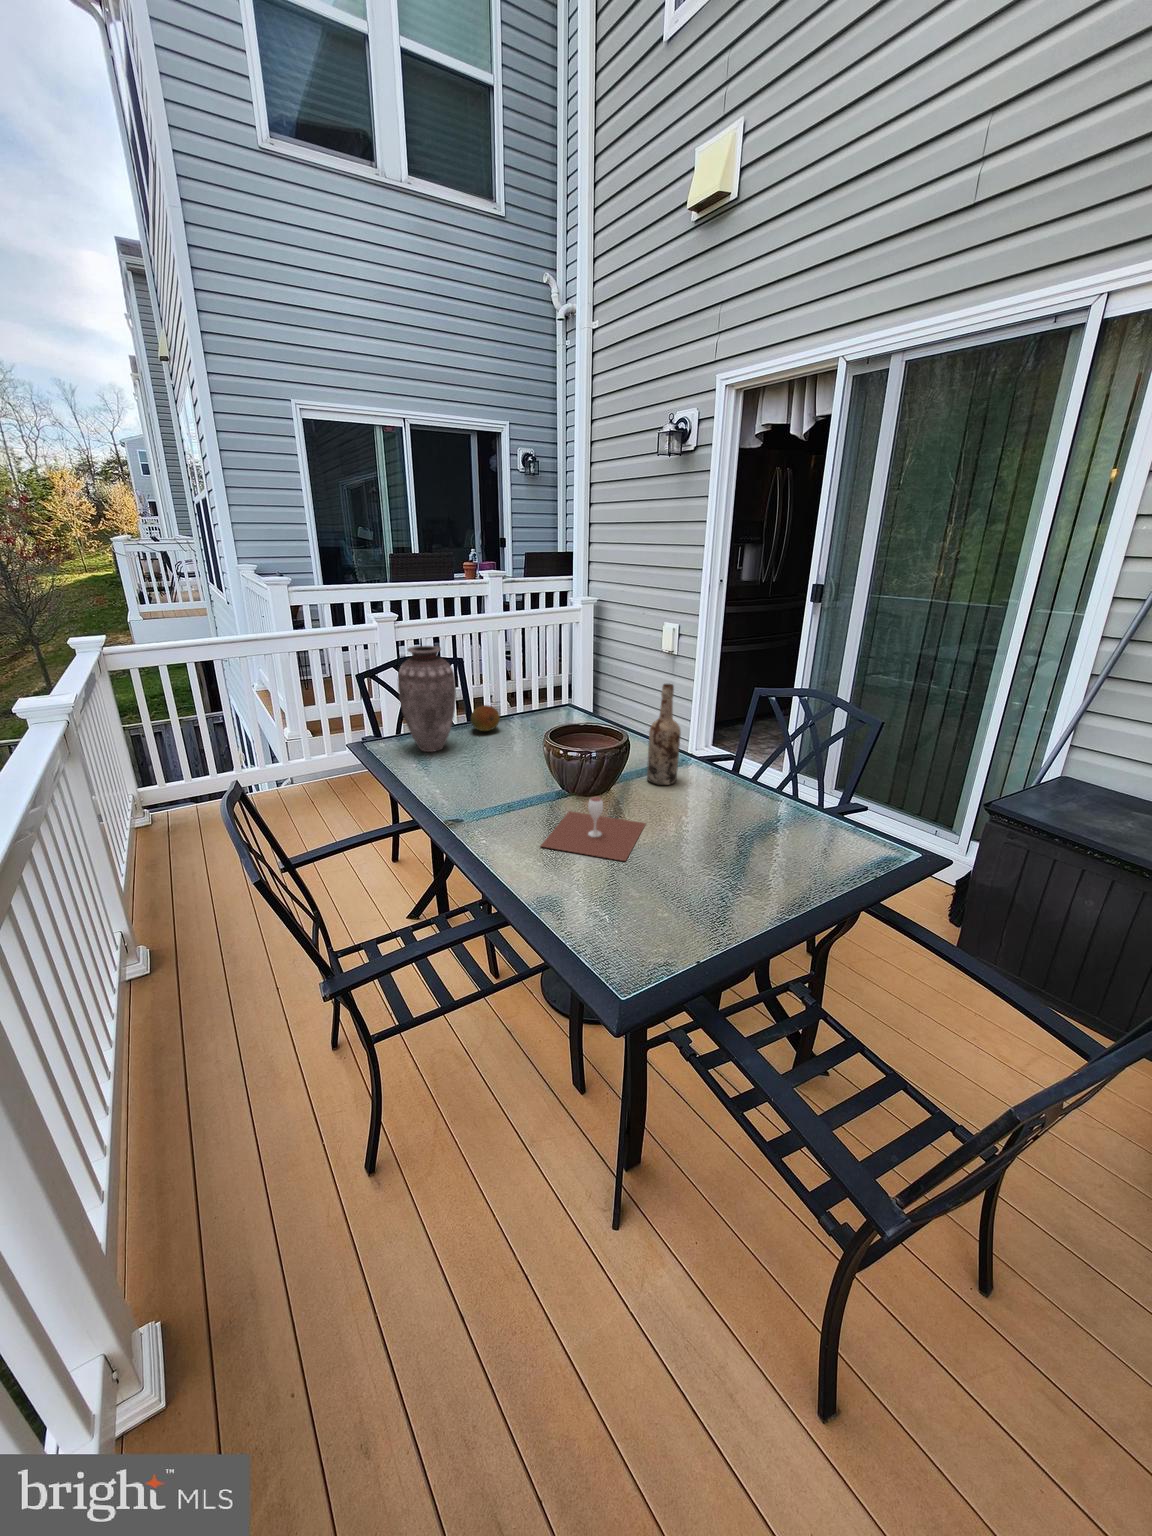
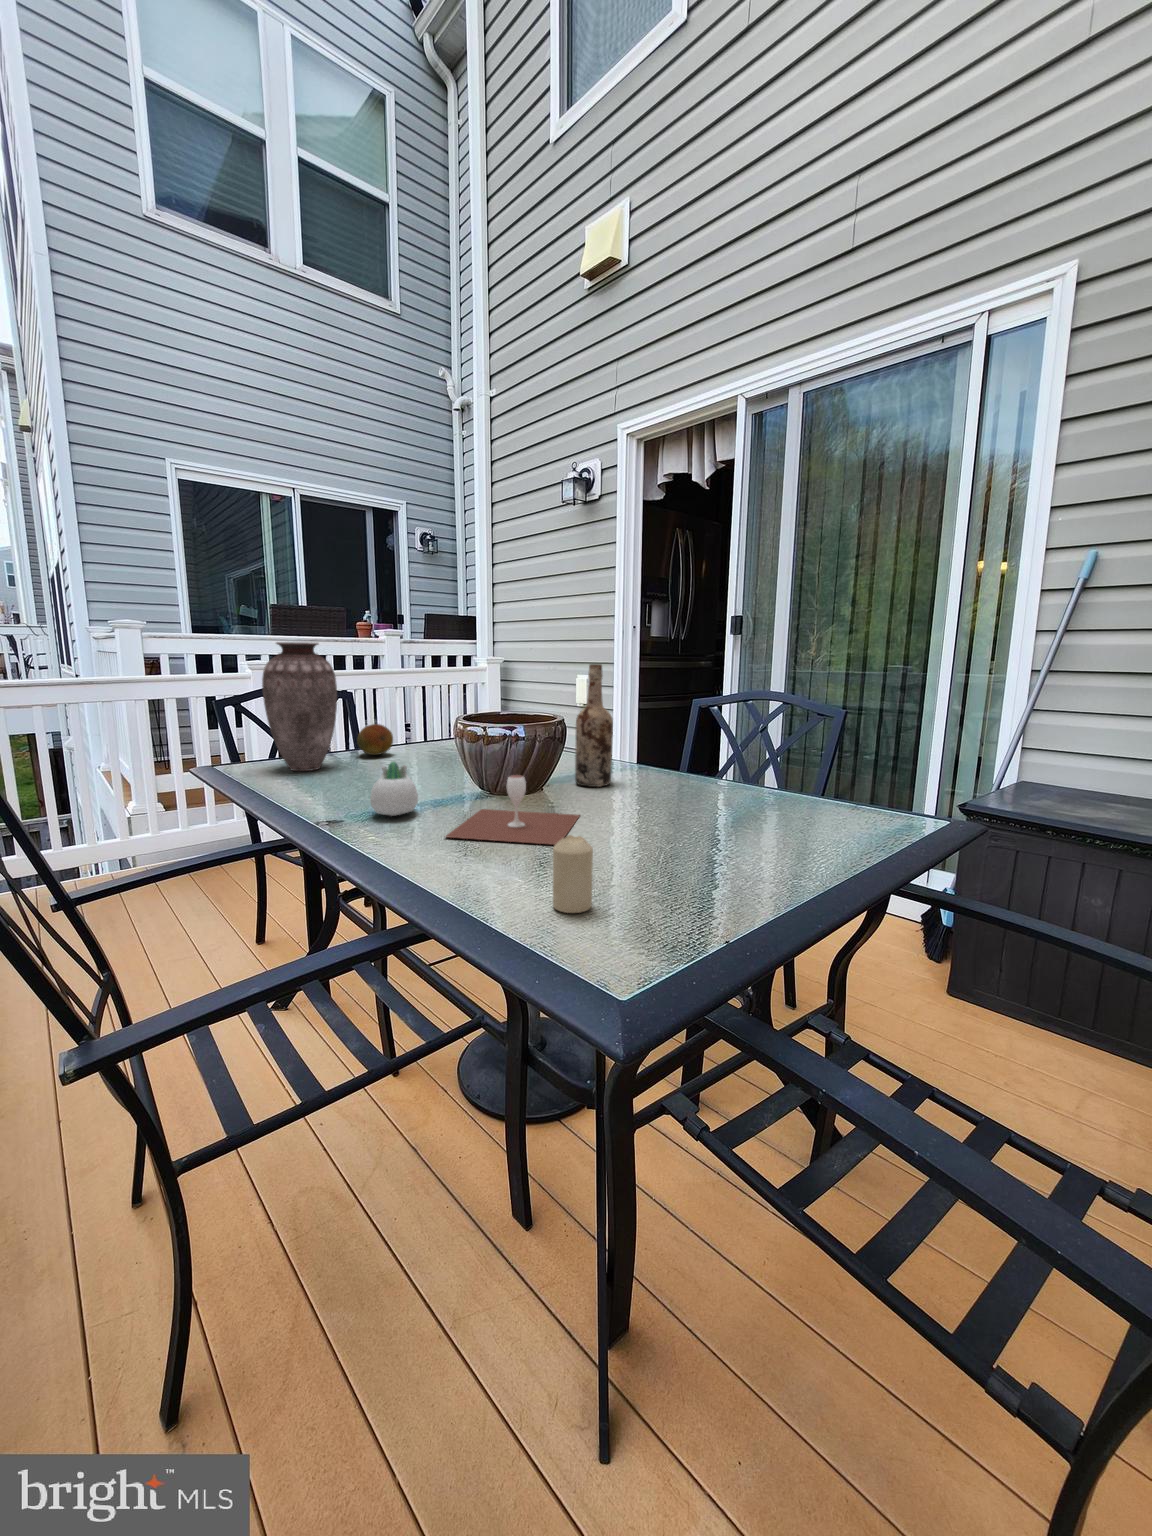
succulent planter: none [485,775,521,818] -> present [370,762,418,816]
candle: none [615,885,644,940] -> present [553,835,593,913]

